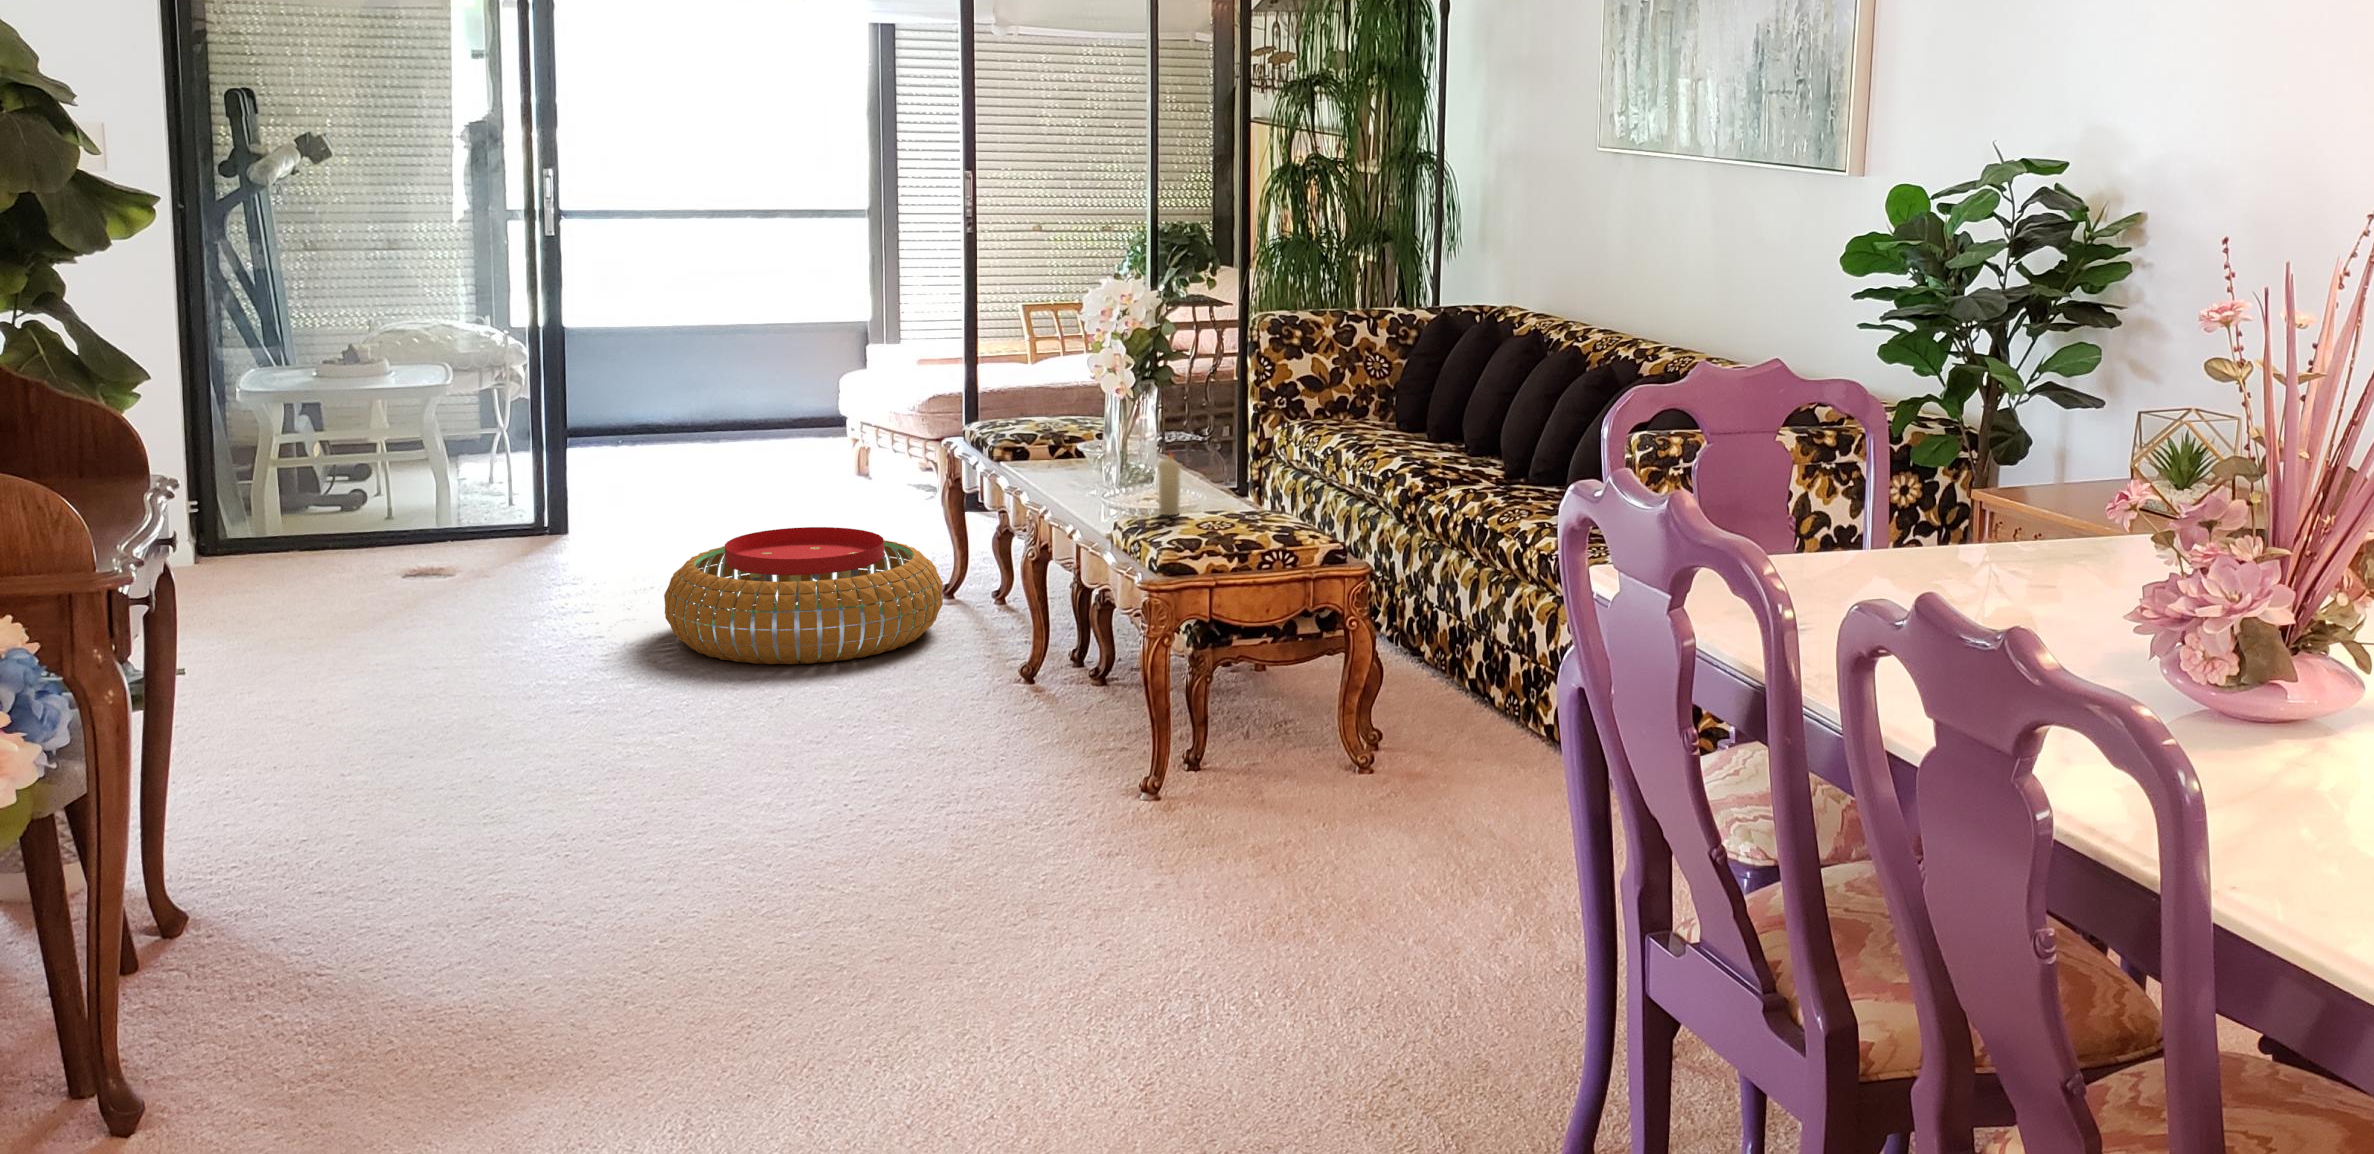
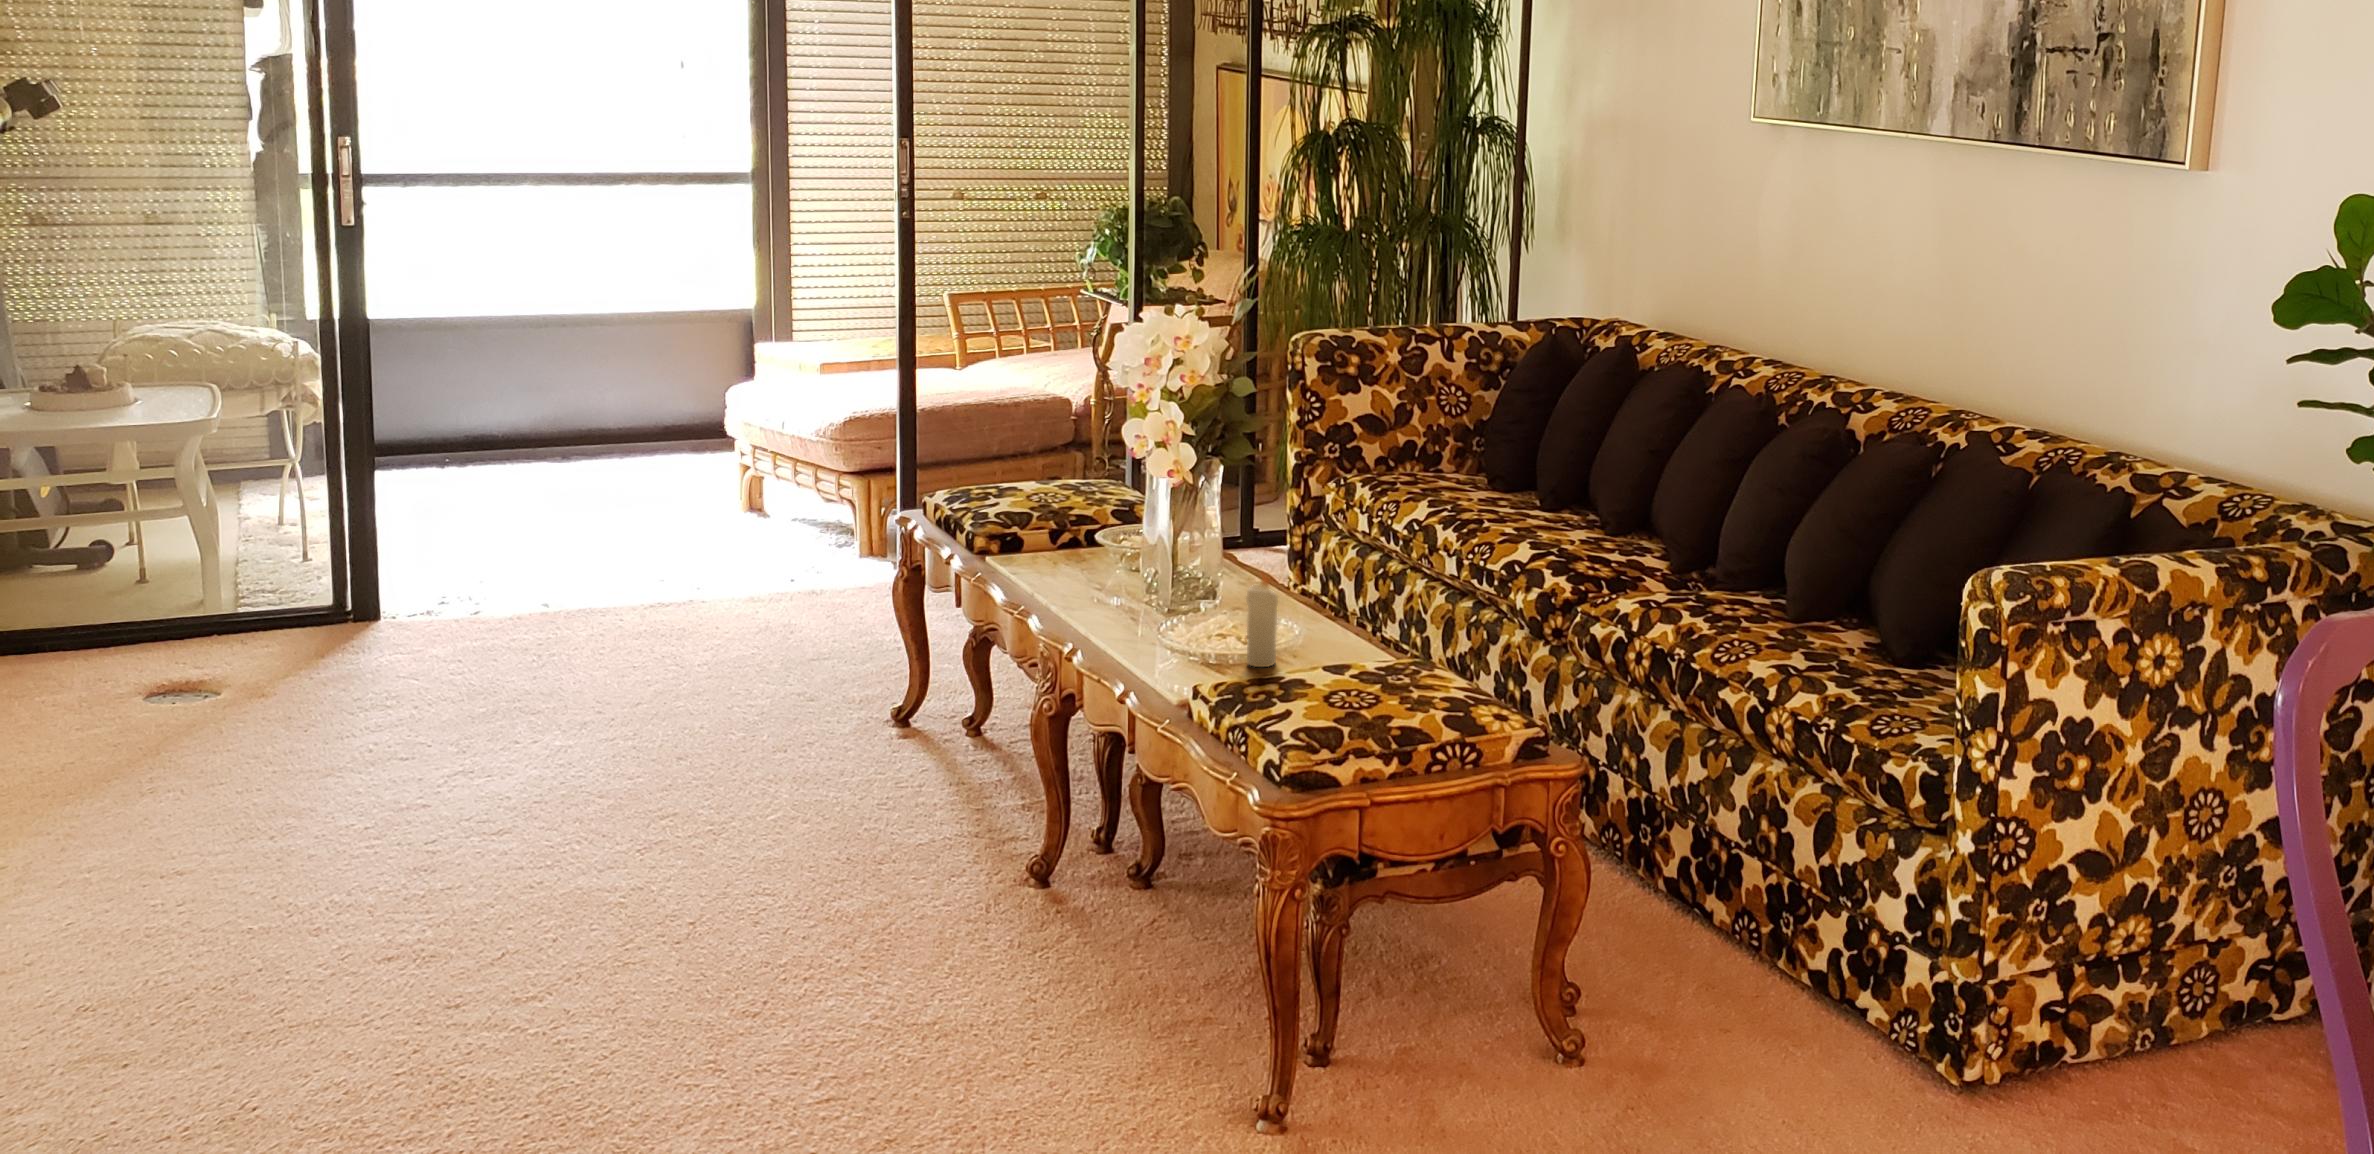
pouf: present [664,527,943,664] -> none [510,641,903,854]

